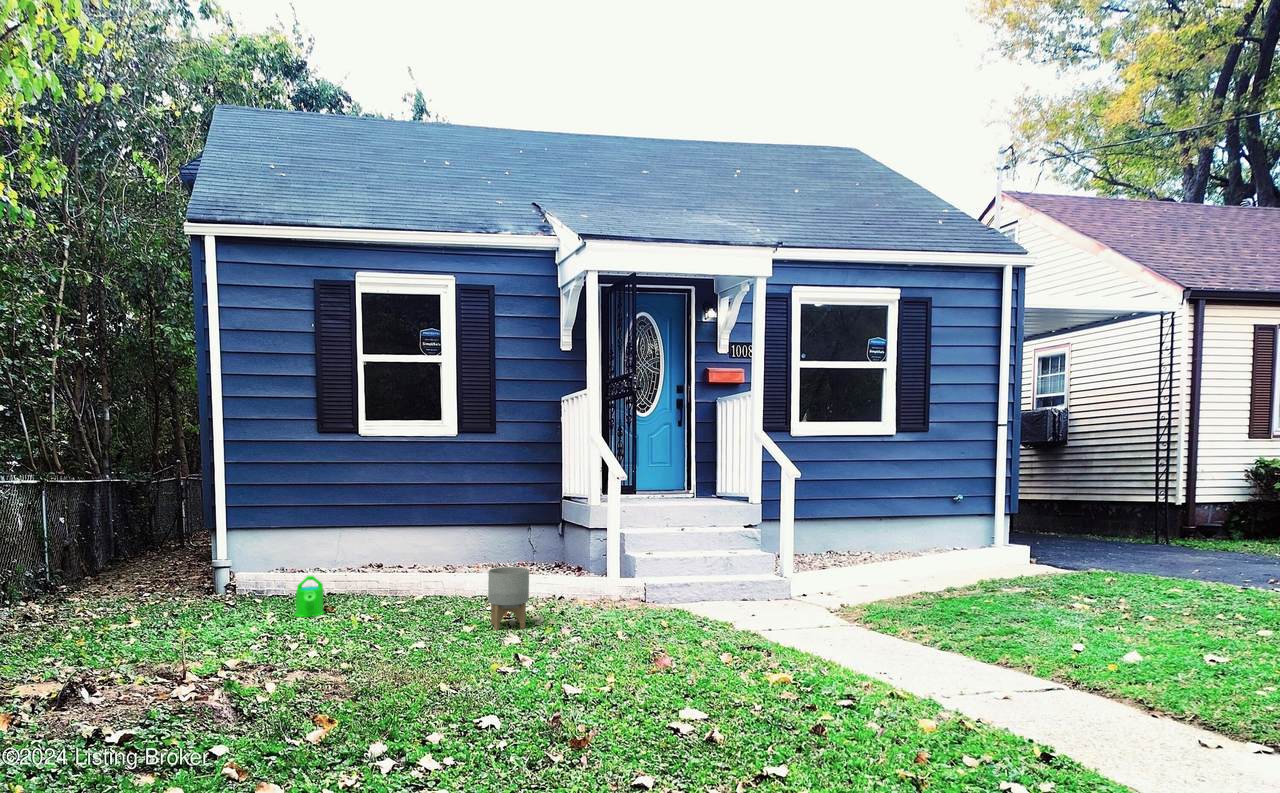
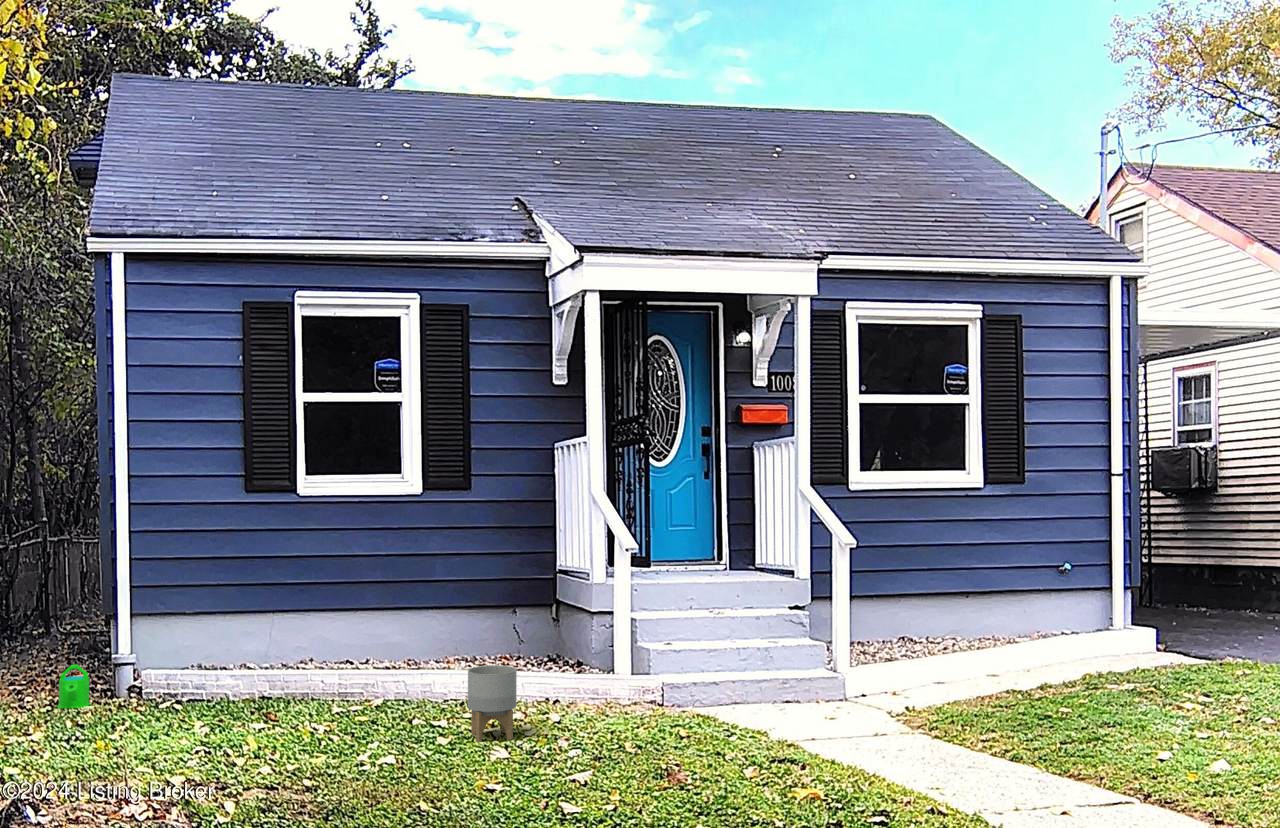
watering can: present [294,576,324,617] -> present [57,664,91,708]

